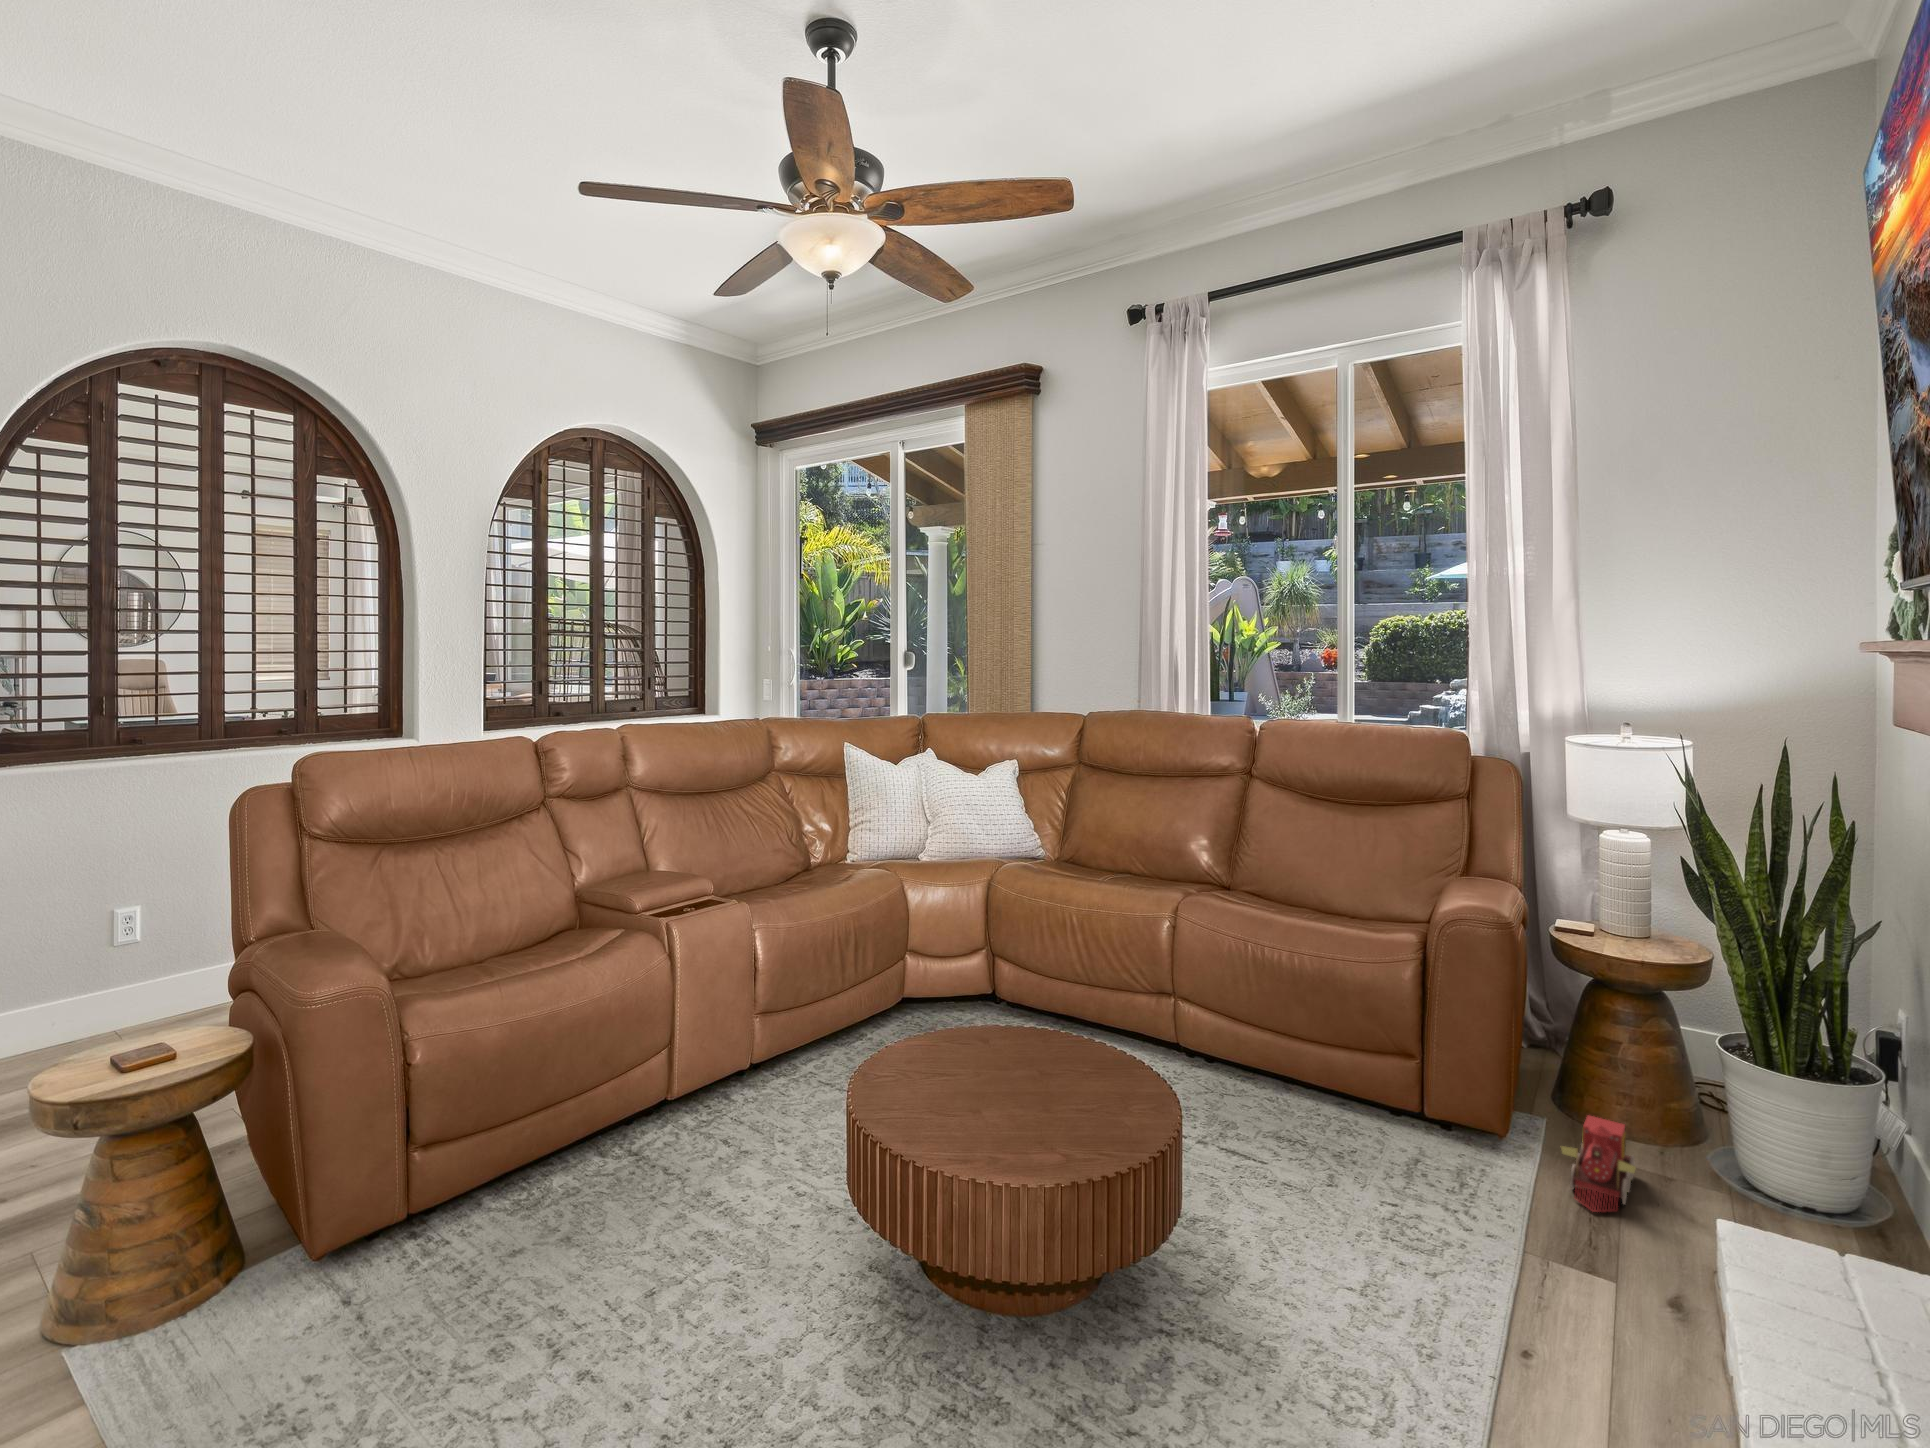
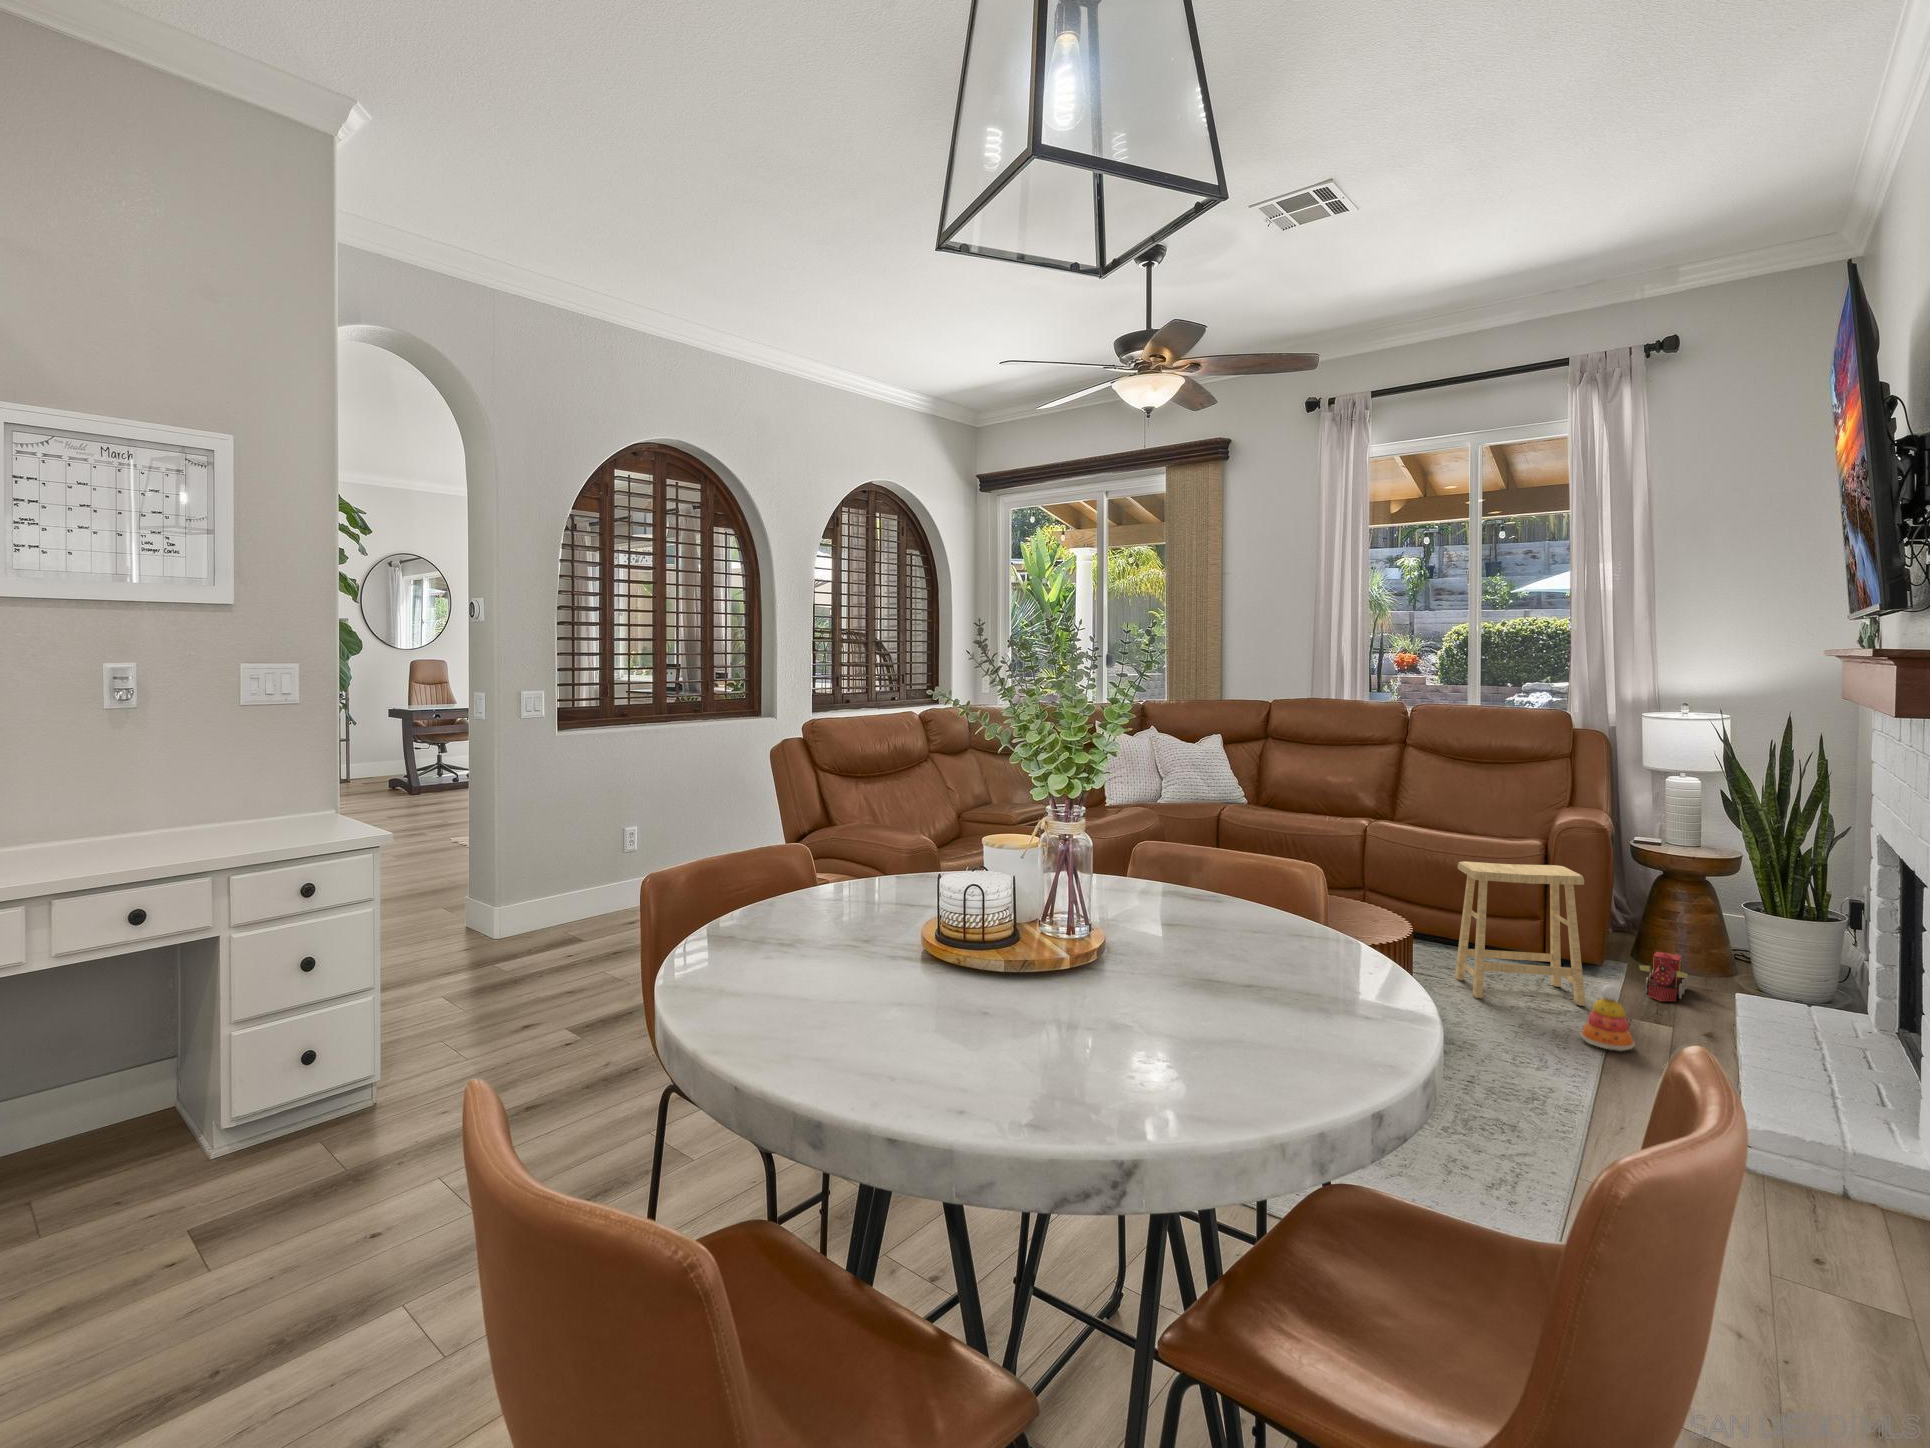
footstool: none [1281,979,1475,1229] -> present [1455,861,1586,1006]
stacking toy: none [1457,1232,1549,1361] -> present [1580,984,1635,1051]

